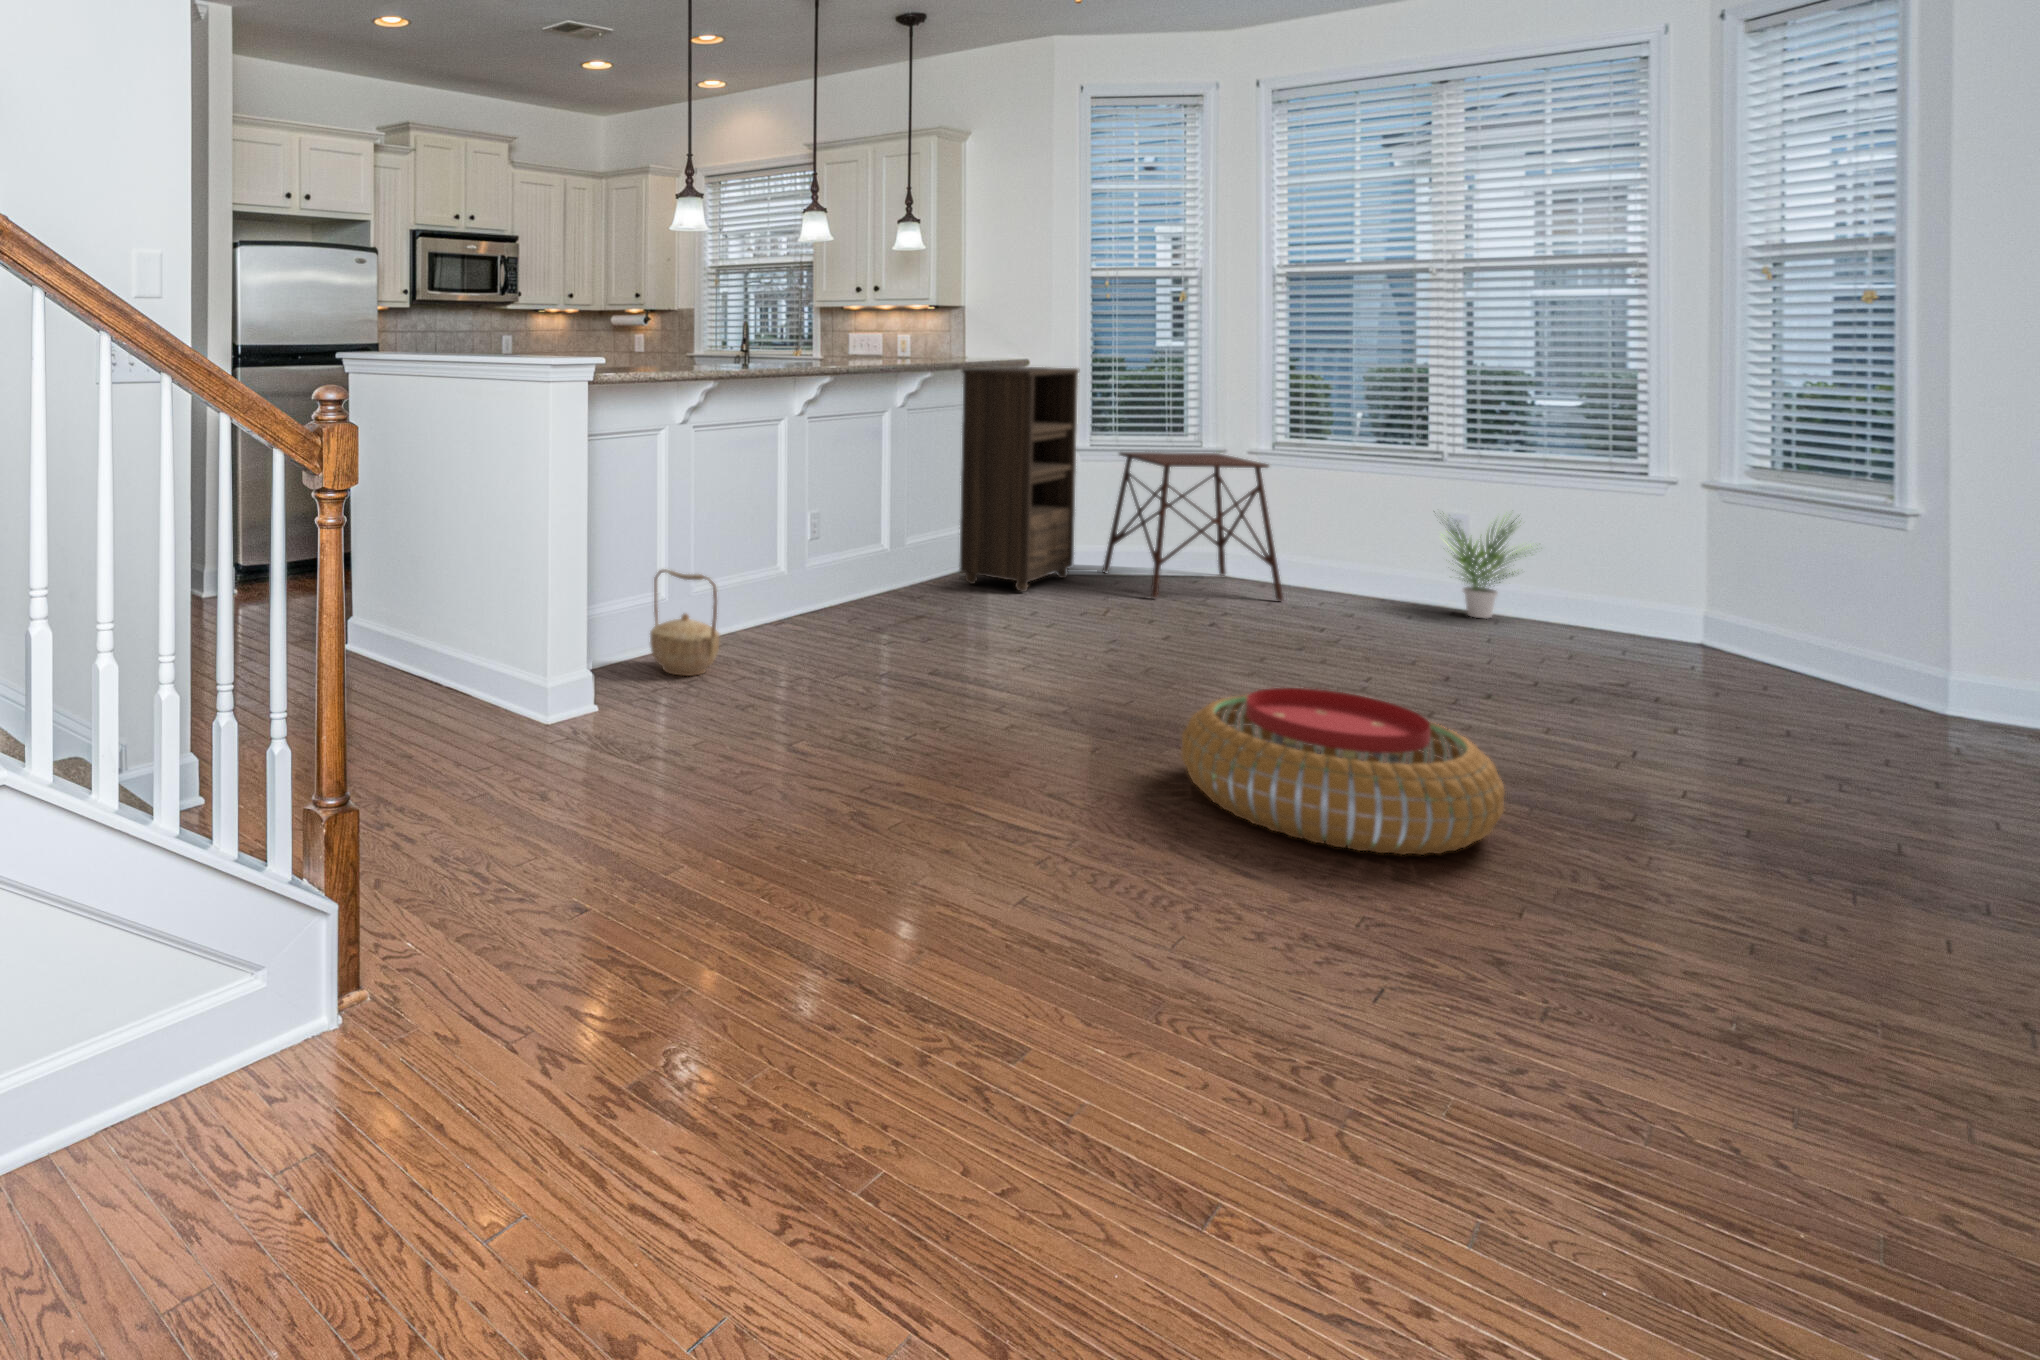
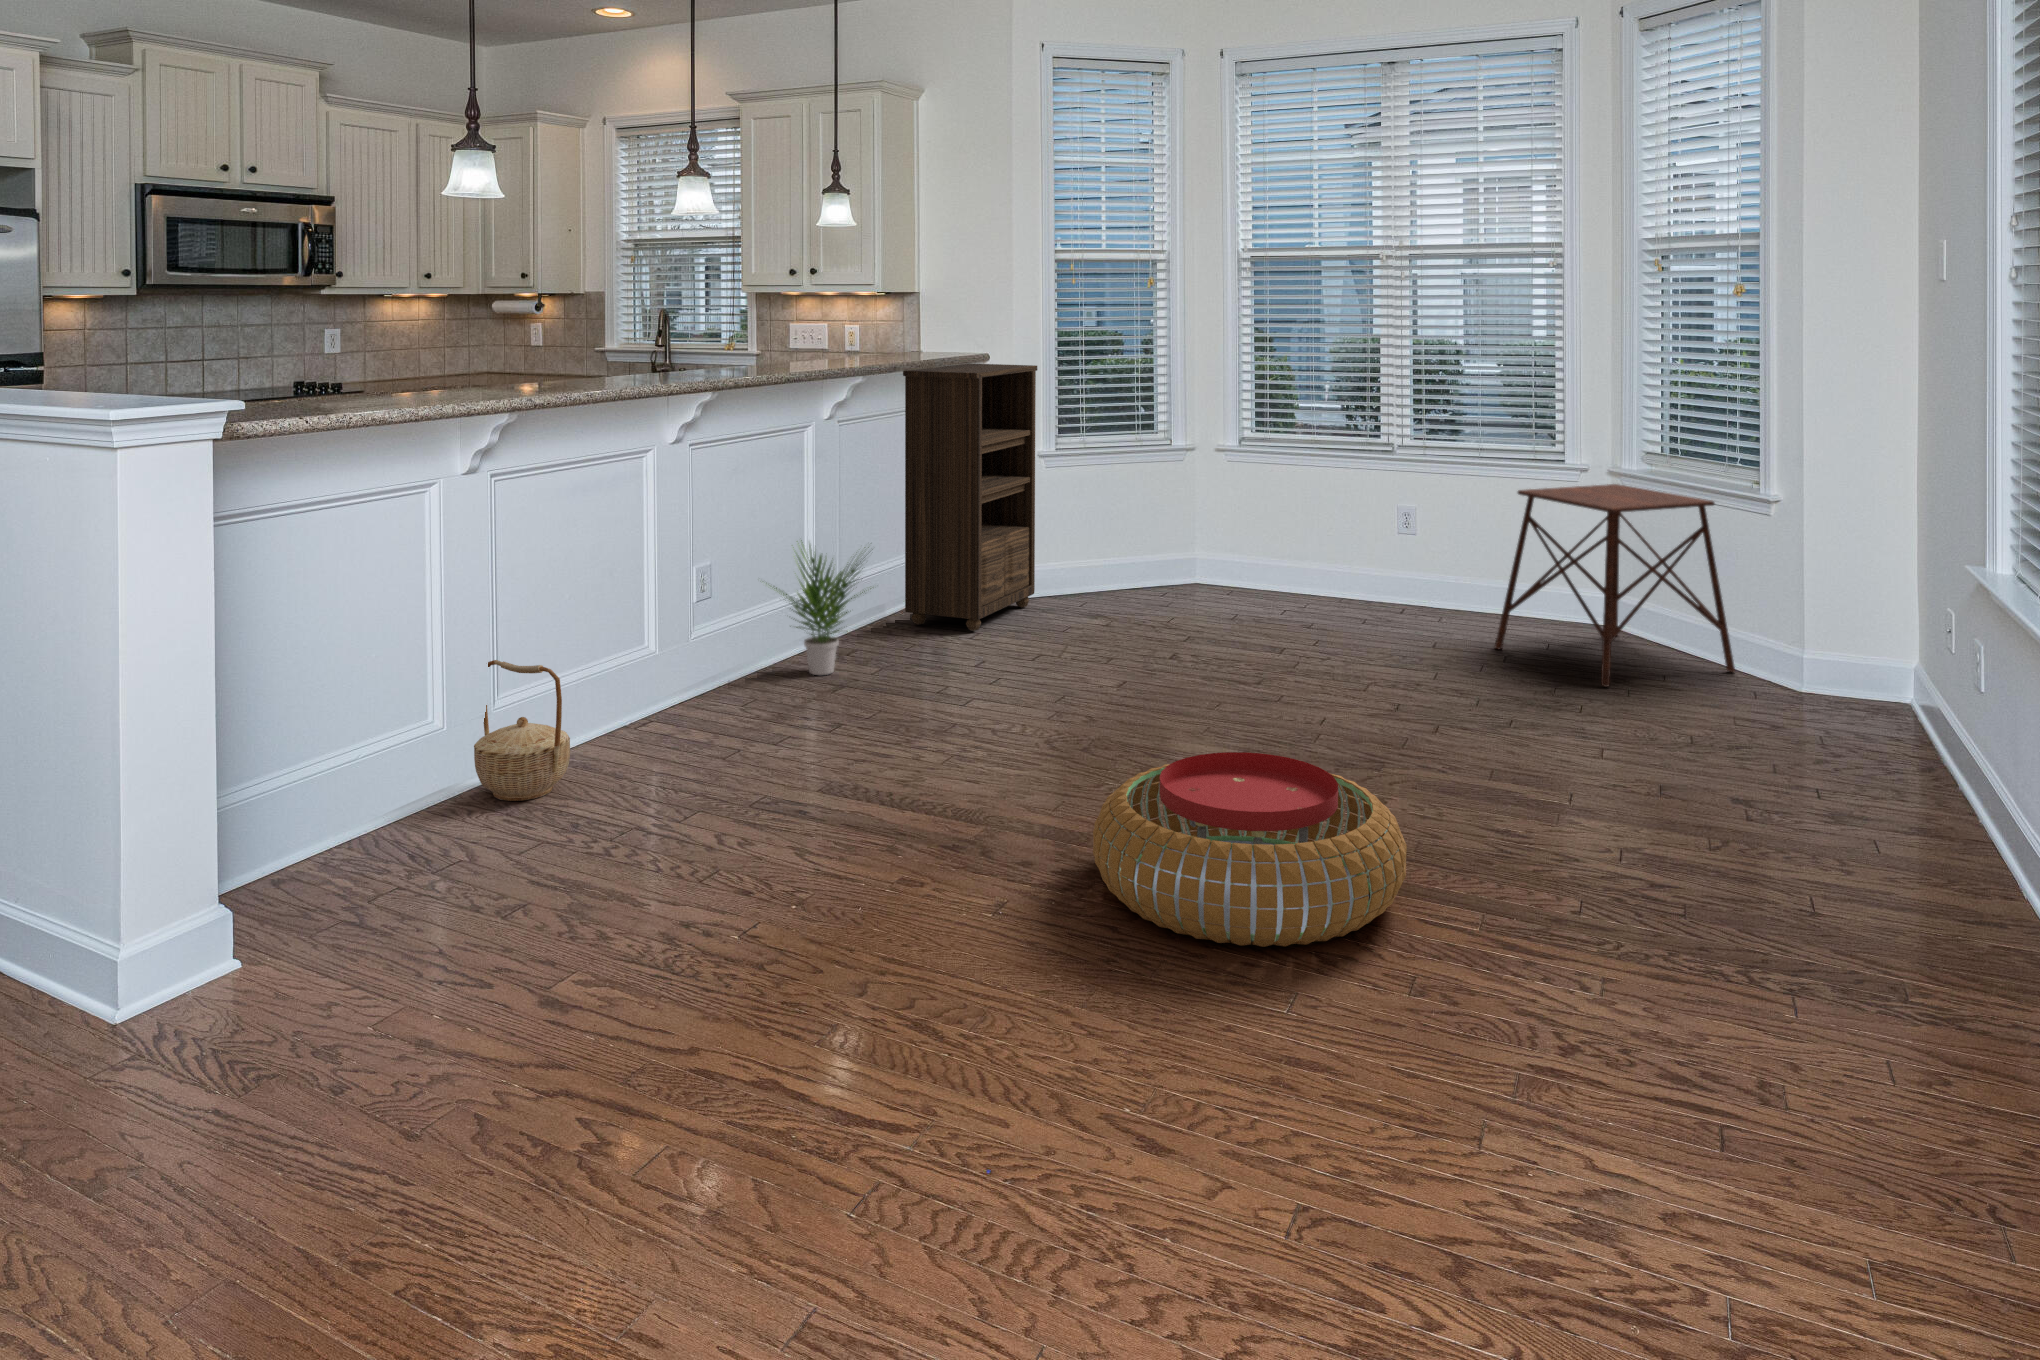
side table: present [1103,452,1283,601] -> present [1495,484,1735,686]
potted plant: present [1441,515,1532,618] -> present [774,540,871,675]

